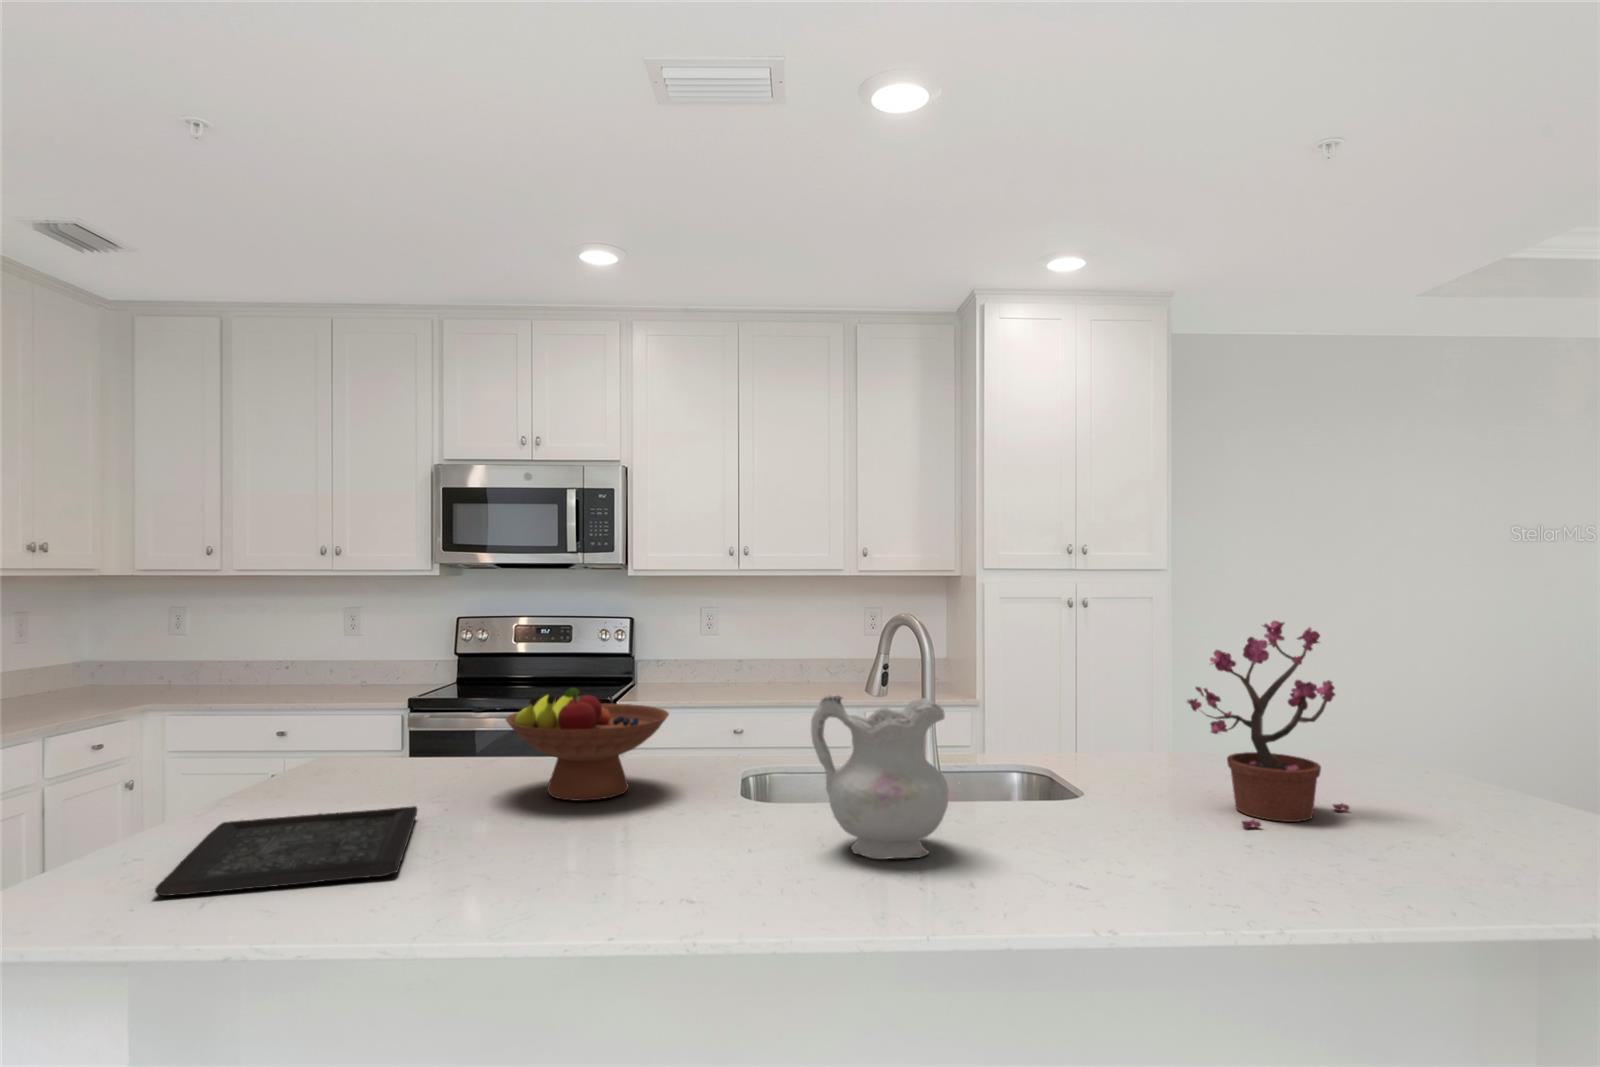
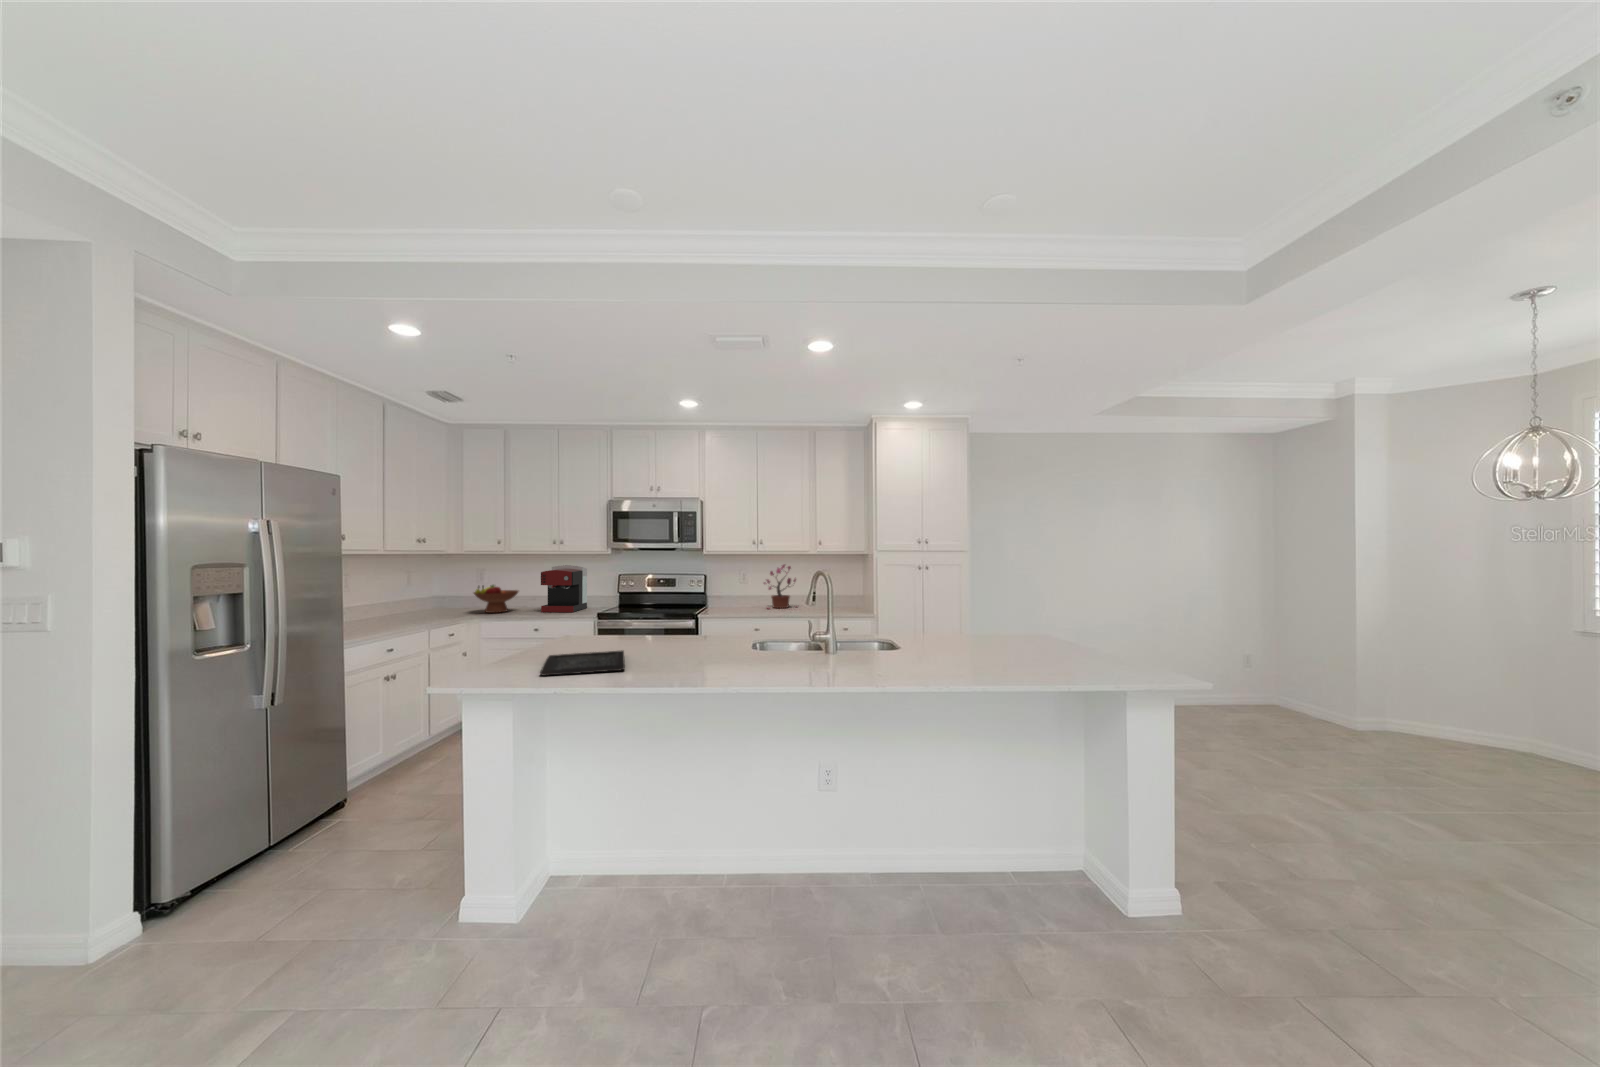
coffee maker: none [296,598,395,694] -> present [541,565,587,612]
potted plant: present [1187,621,1349,828] -> present [764,565,796,609]
fruit bowl: present [506,688,669,801] -> present [474,585,518,613]
ceramic pitcher: present [811,696,948,859] -> none [780,605,833,667]

